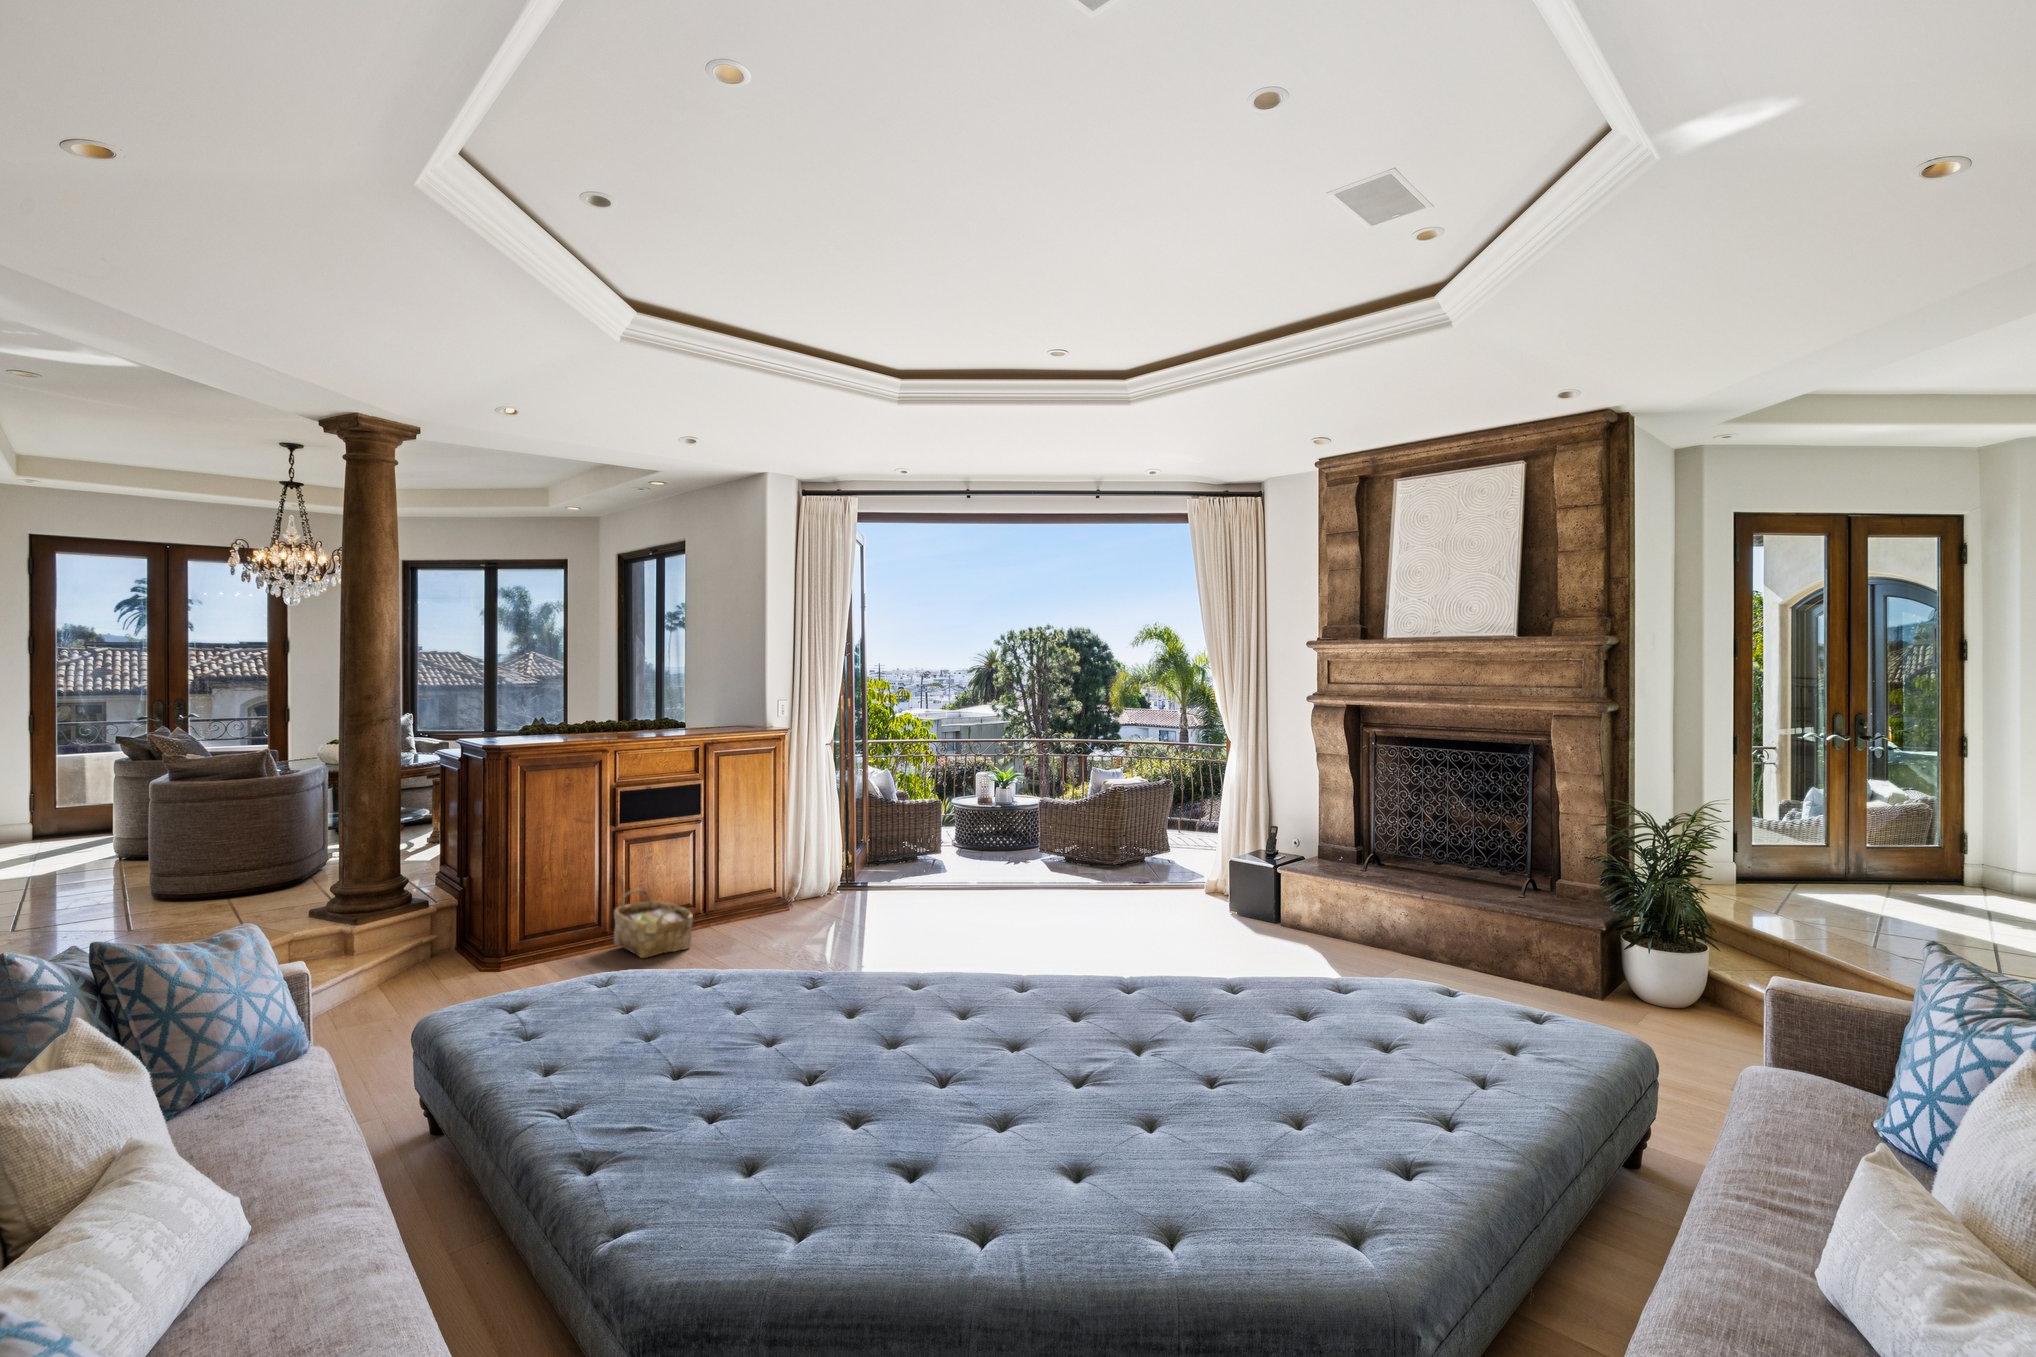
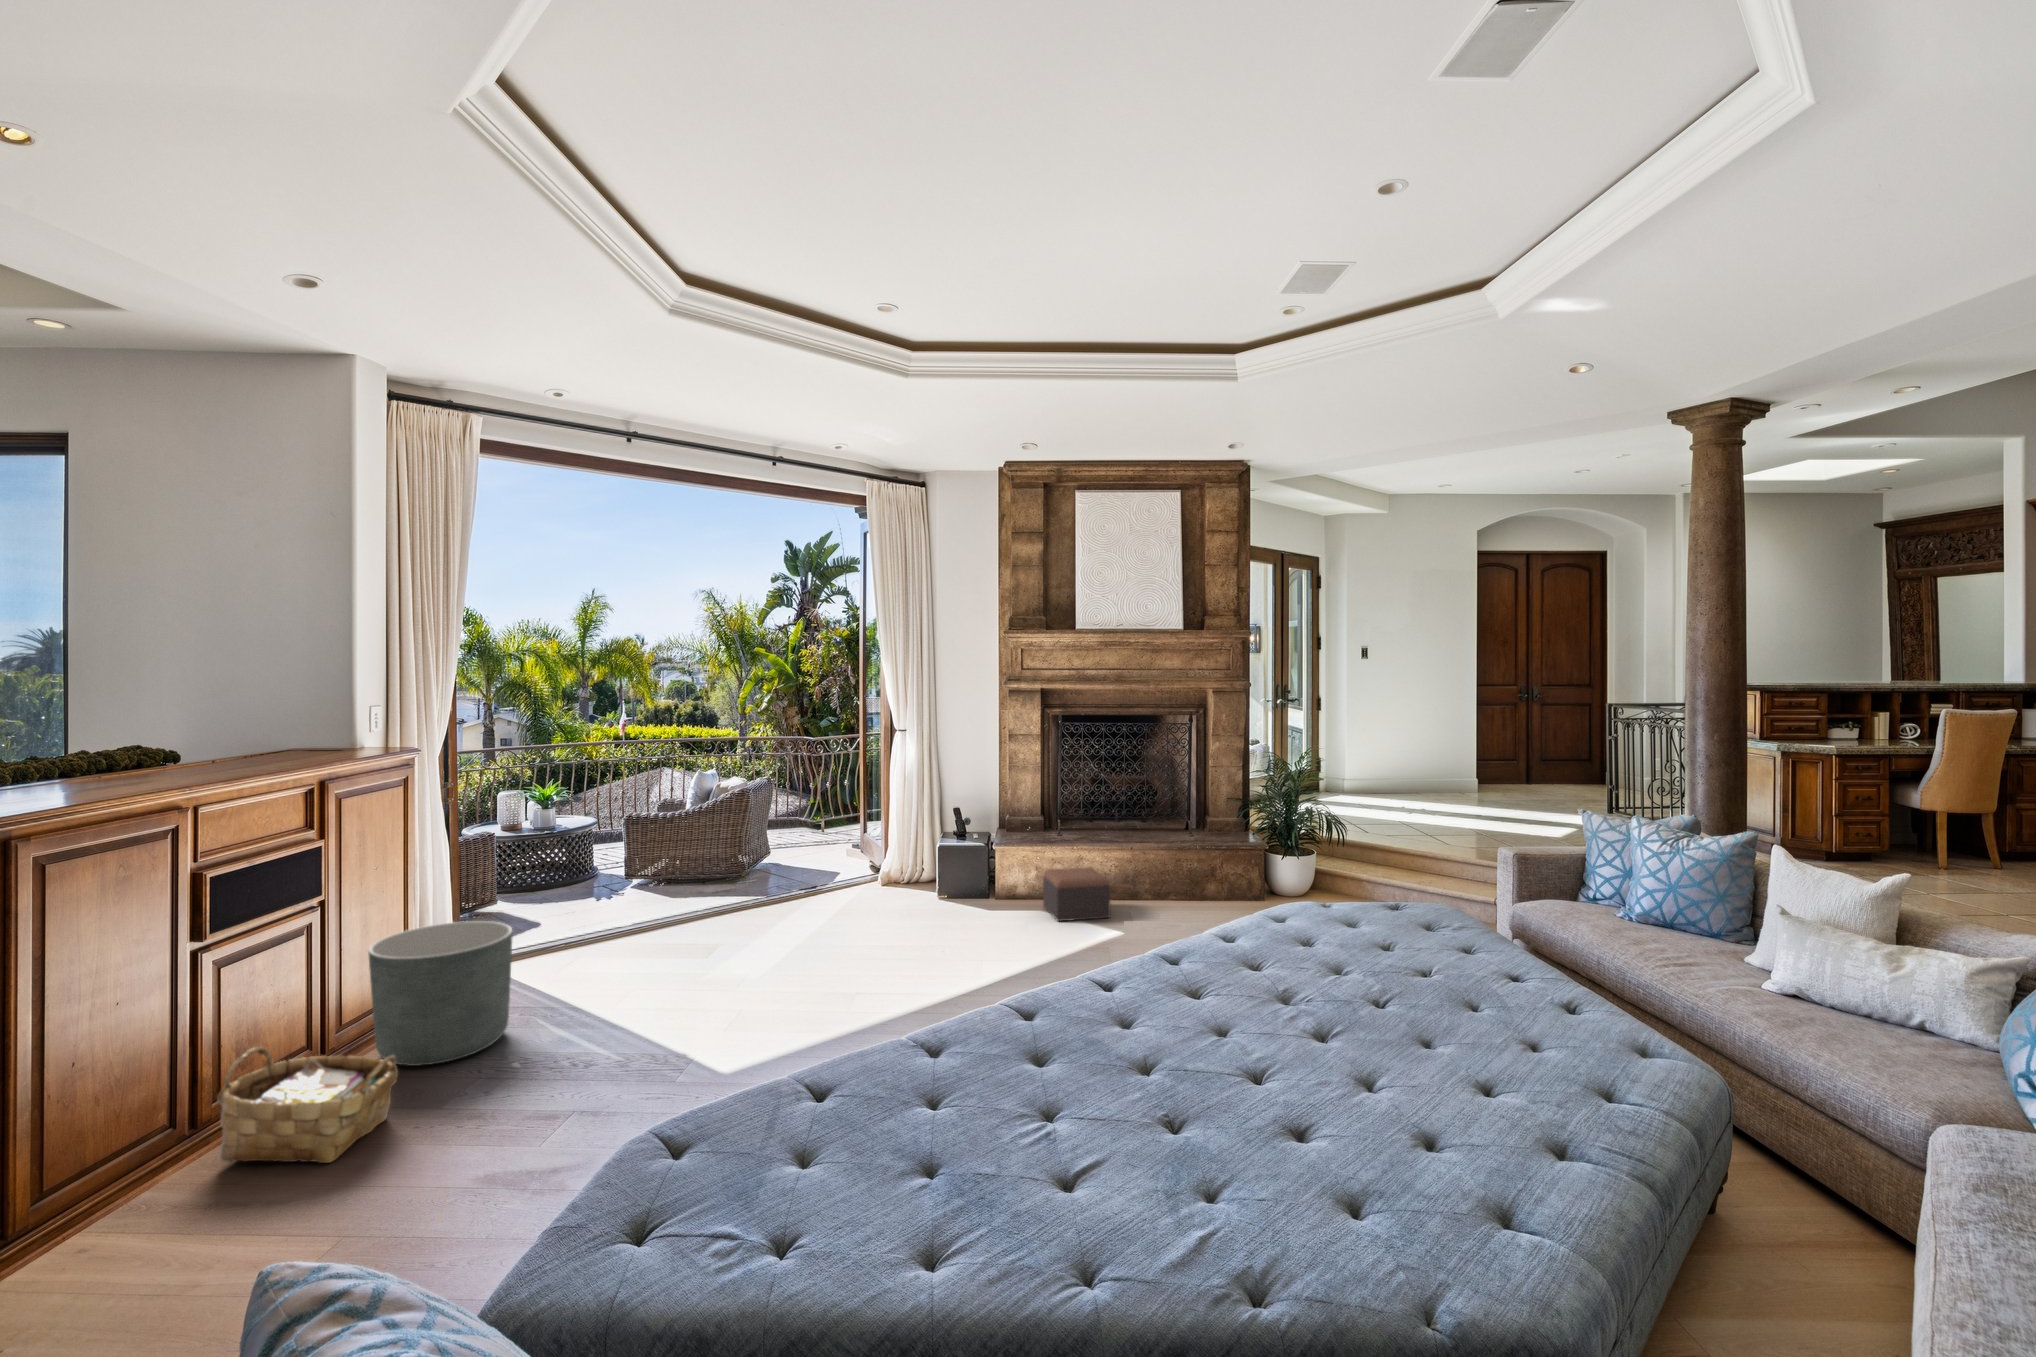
planter: none [726,846,808,932] -> present [368,921,513,1066]
footstool: none [1282,902,1360,965] -> present [1043,867,1110,921]

